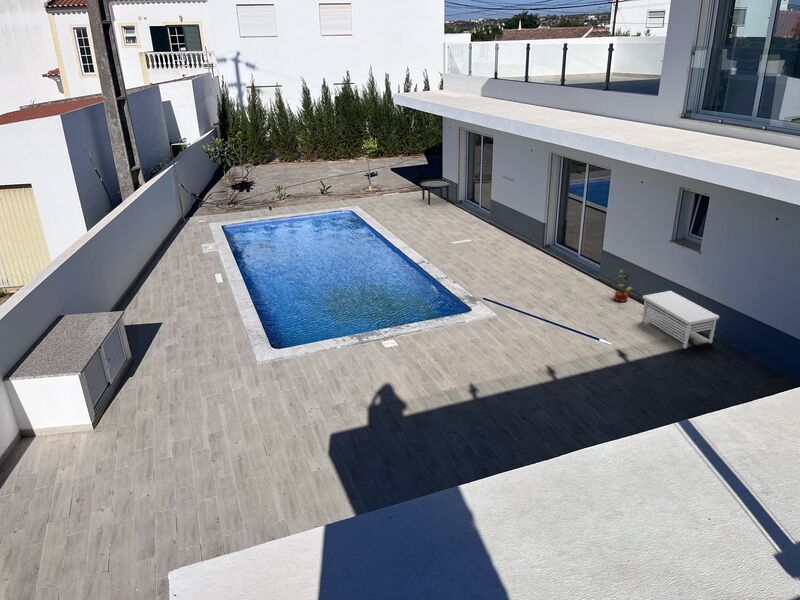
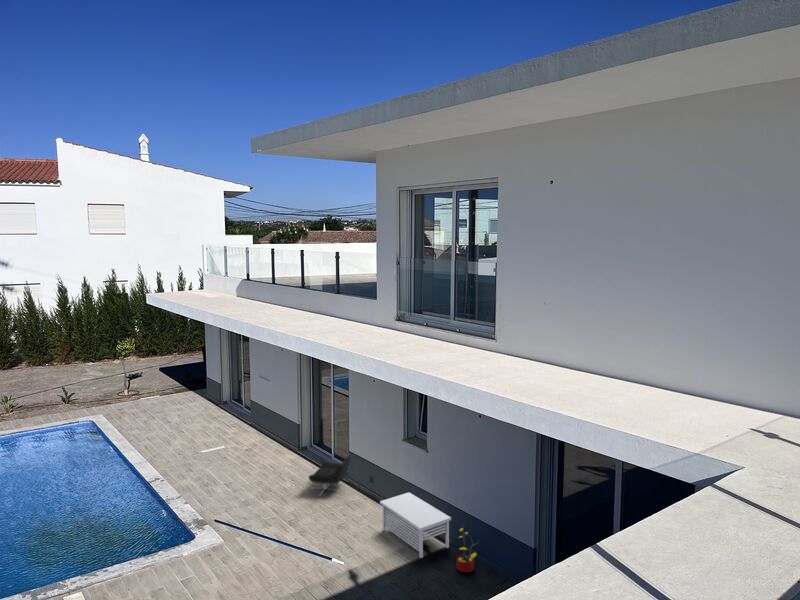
round table: present [419,179,451,205] -> none [177,380,213,409]
lounge chair: none [561,254,605,288] -> present [309,456,351,496]
decorative plant: present [614,271,631,302] -> present [457,528,477,572]

